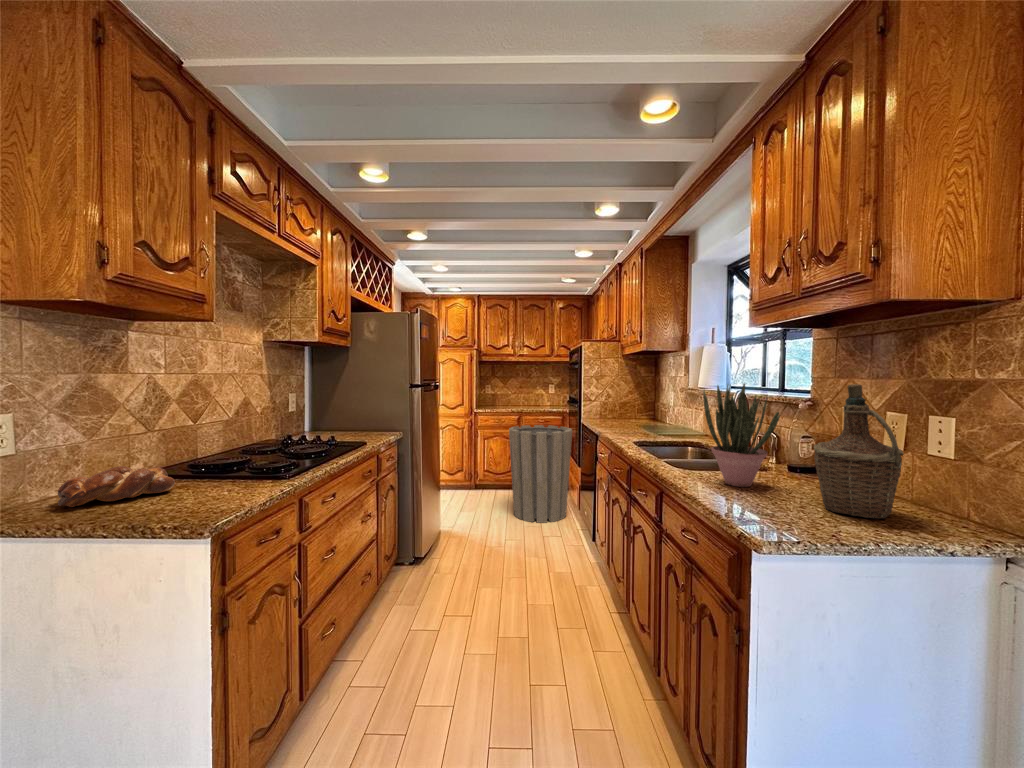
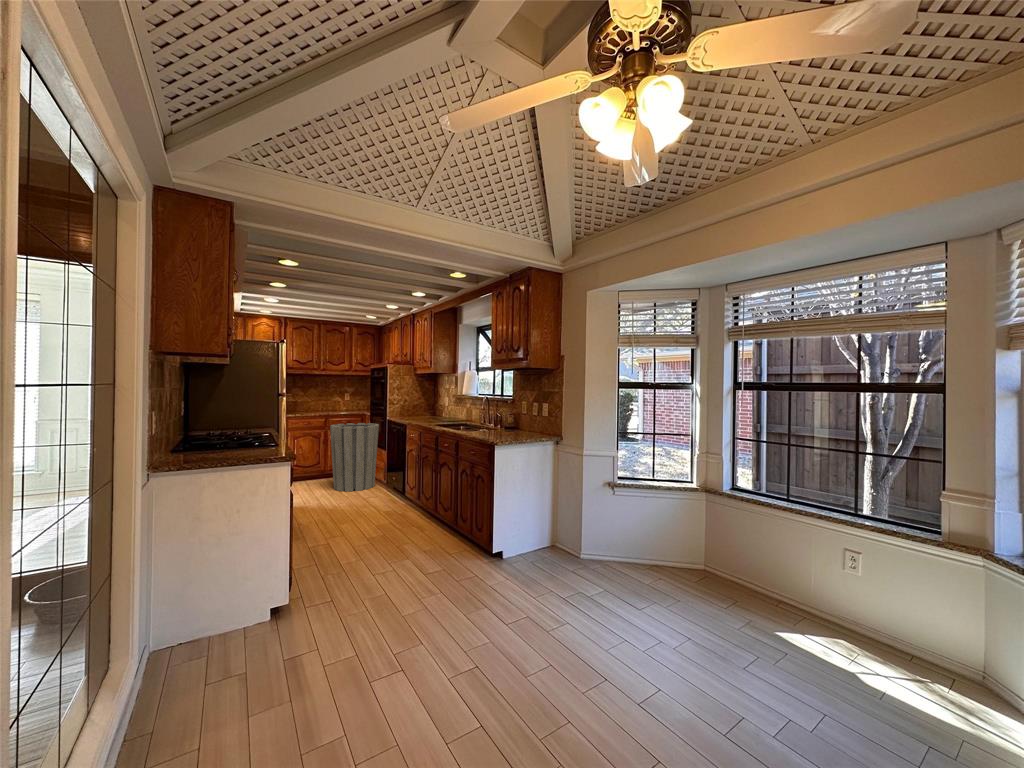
potted plant: present [703,384,780,487] -> none [477,392,503,433]
bottle: present [814,384,904,518] -> none [513,393,536,435]
bread loaf: present [58,466,175,507] -> none [185,439,235,458]

